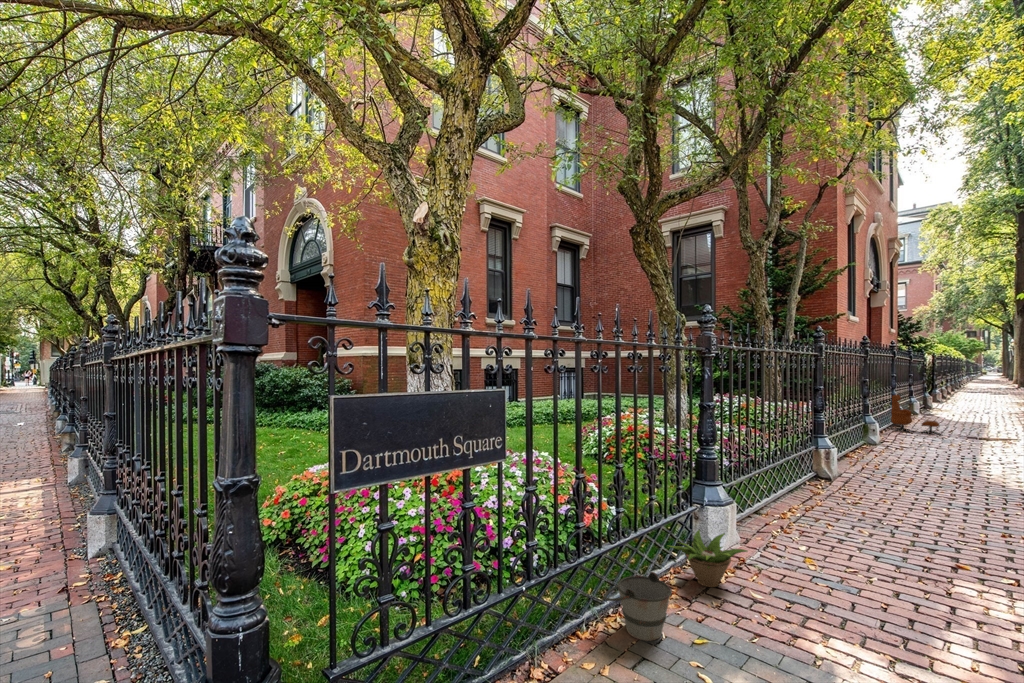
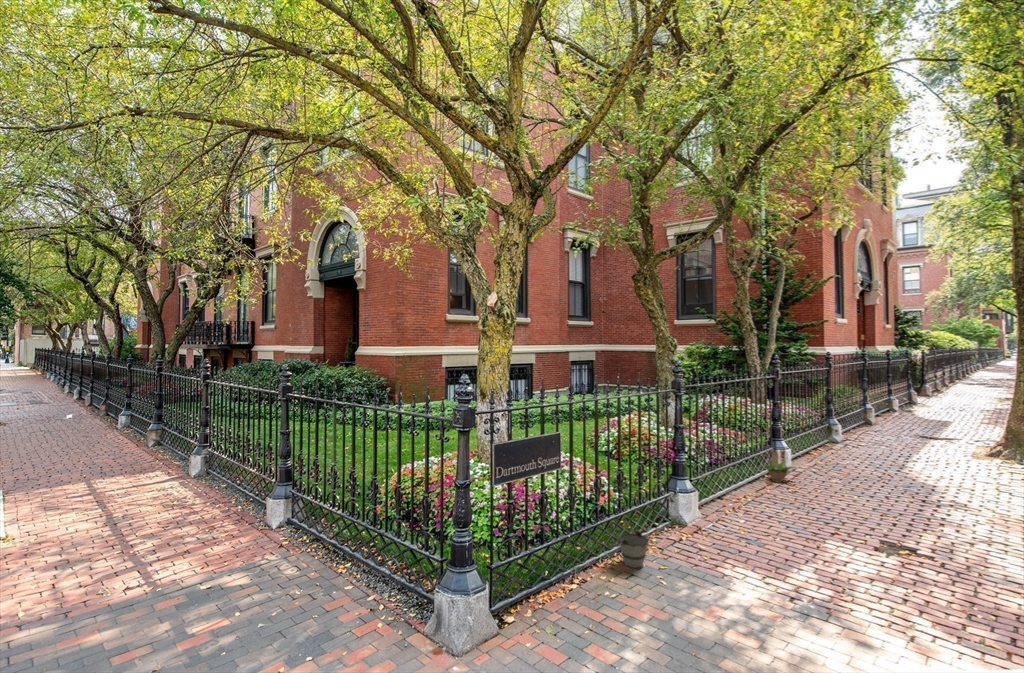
lounge chair: present [891,395,941,435] -> none [860,397,901,432]
decorative plant: present [669,530,747,587] -> present [762,460,794,483]

